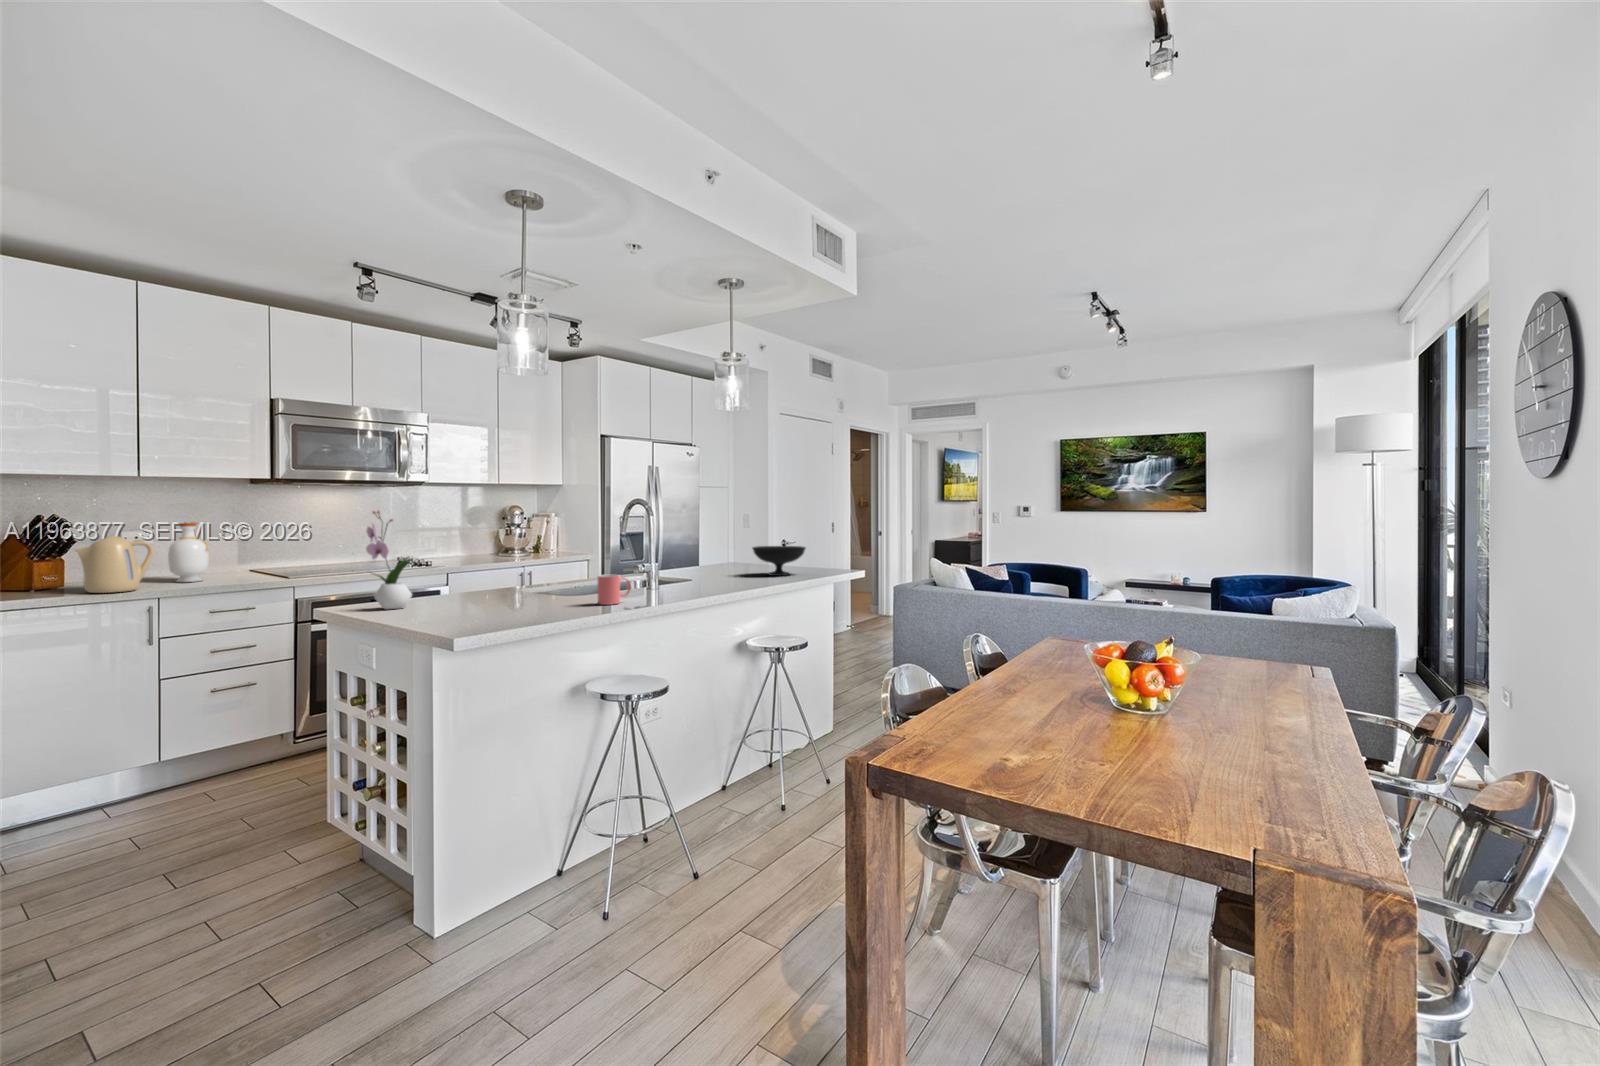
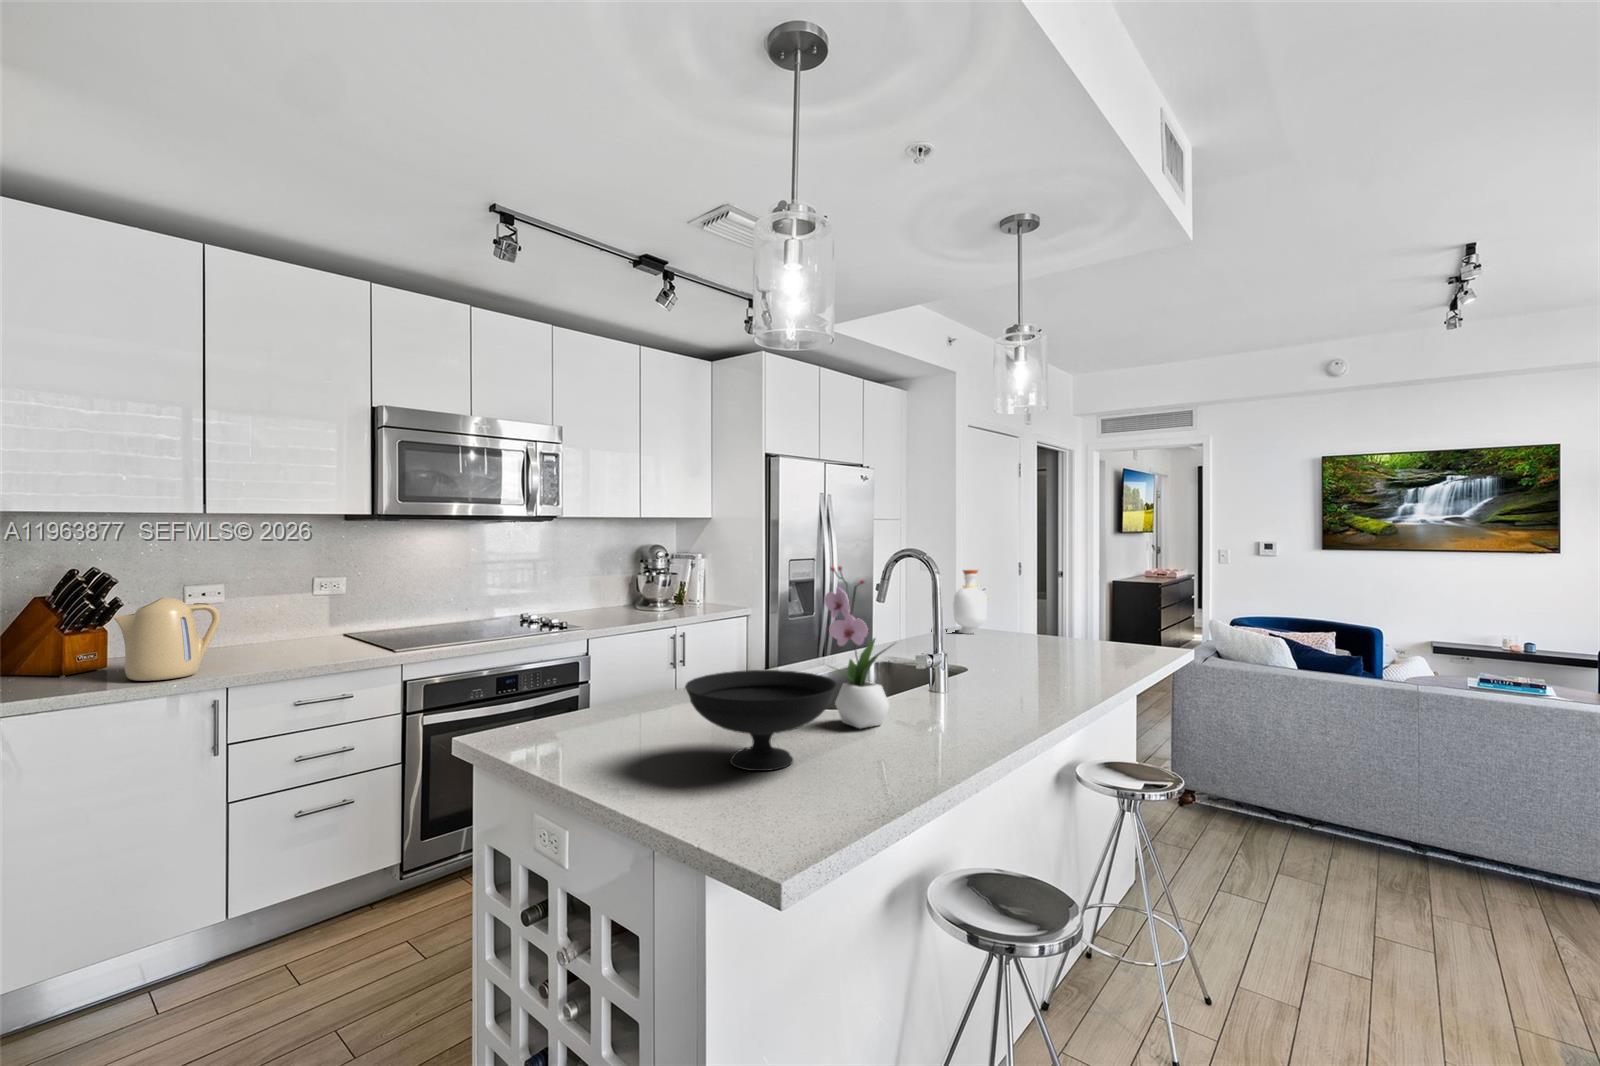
flower arrangement: present [366,511,412,609] -> present [824,566,891,728]
bottle: present [168,522,209,582] -> present [953,570,988,634]
bowl: present [753,546,806,576] -> present [685,670,837,771]
mug: present [597,574,631,605] -> none [925,684,975,741]

